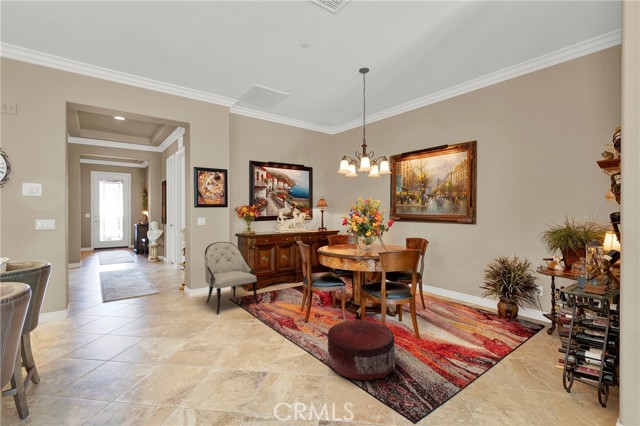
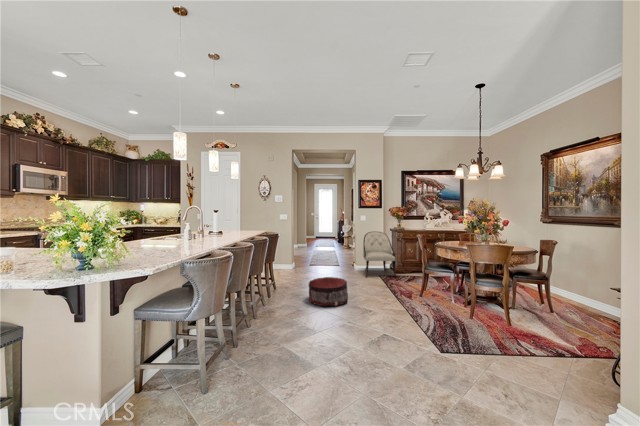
pouf: present [327,320,395,380] -> present [309,277,348,306]

